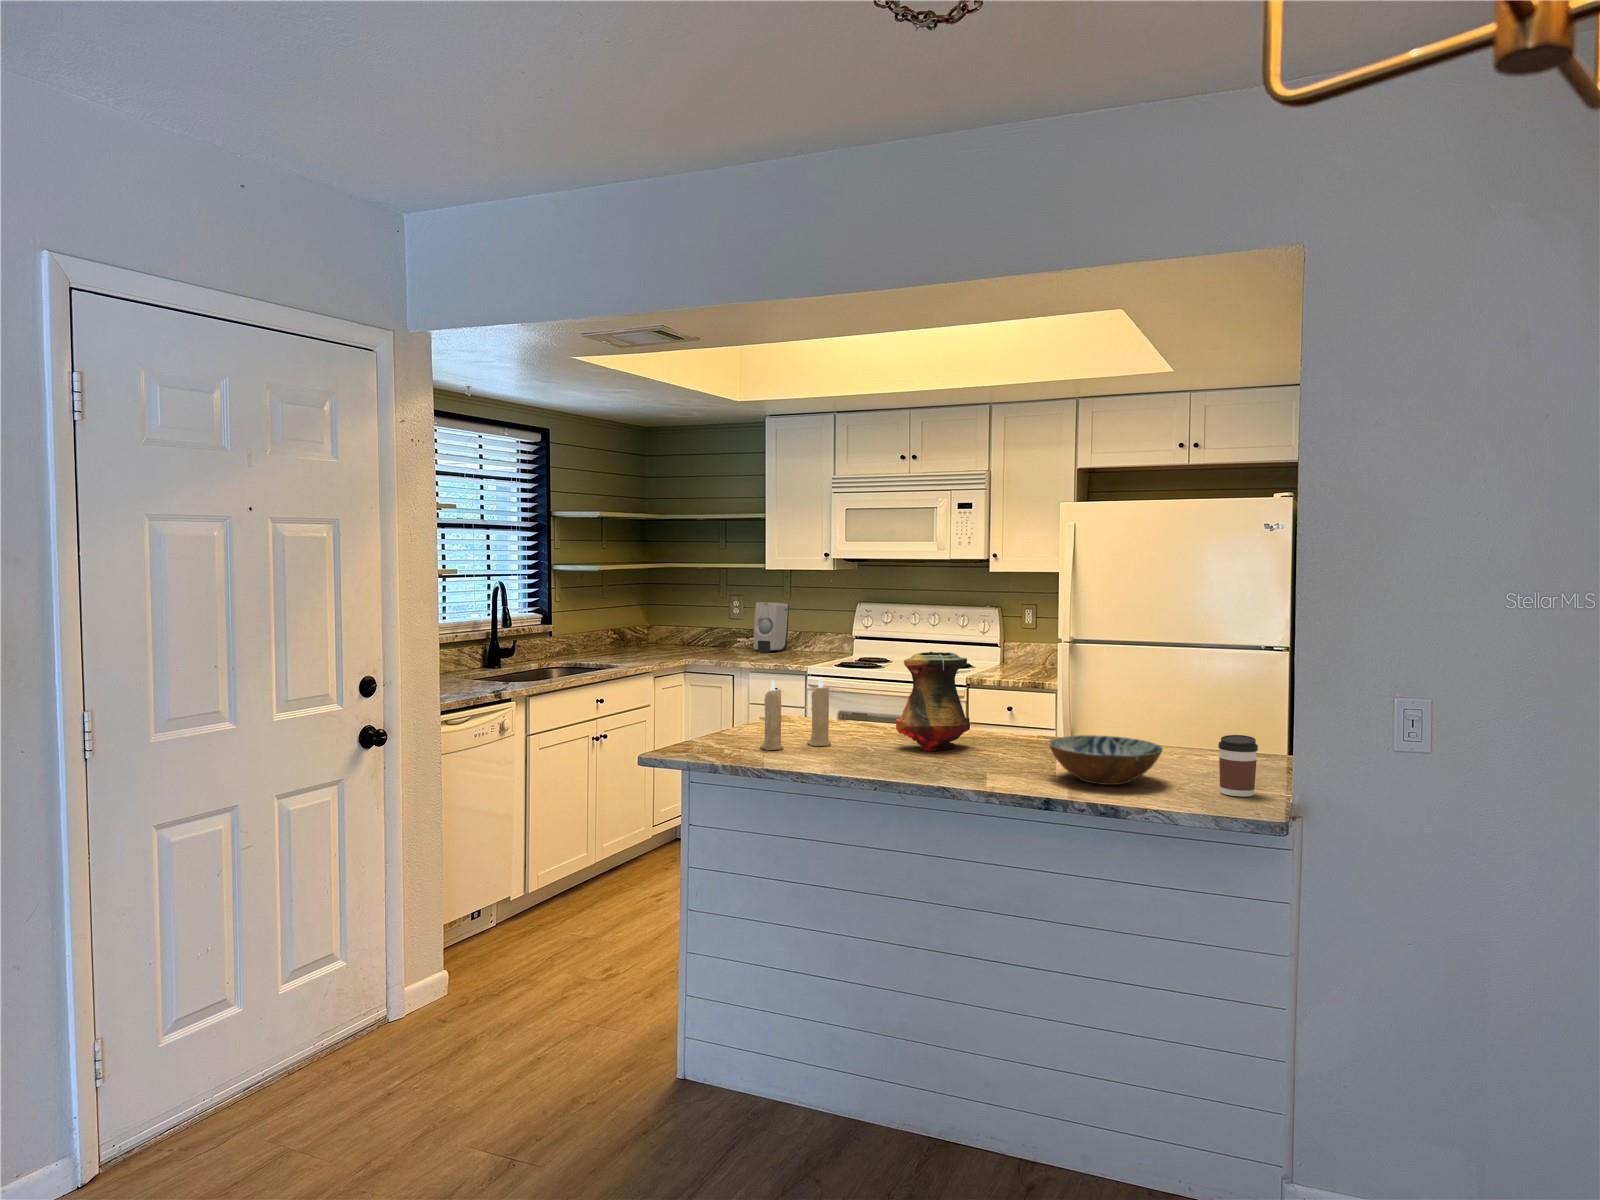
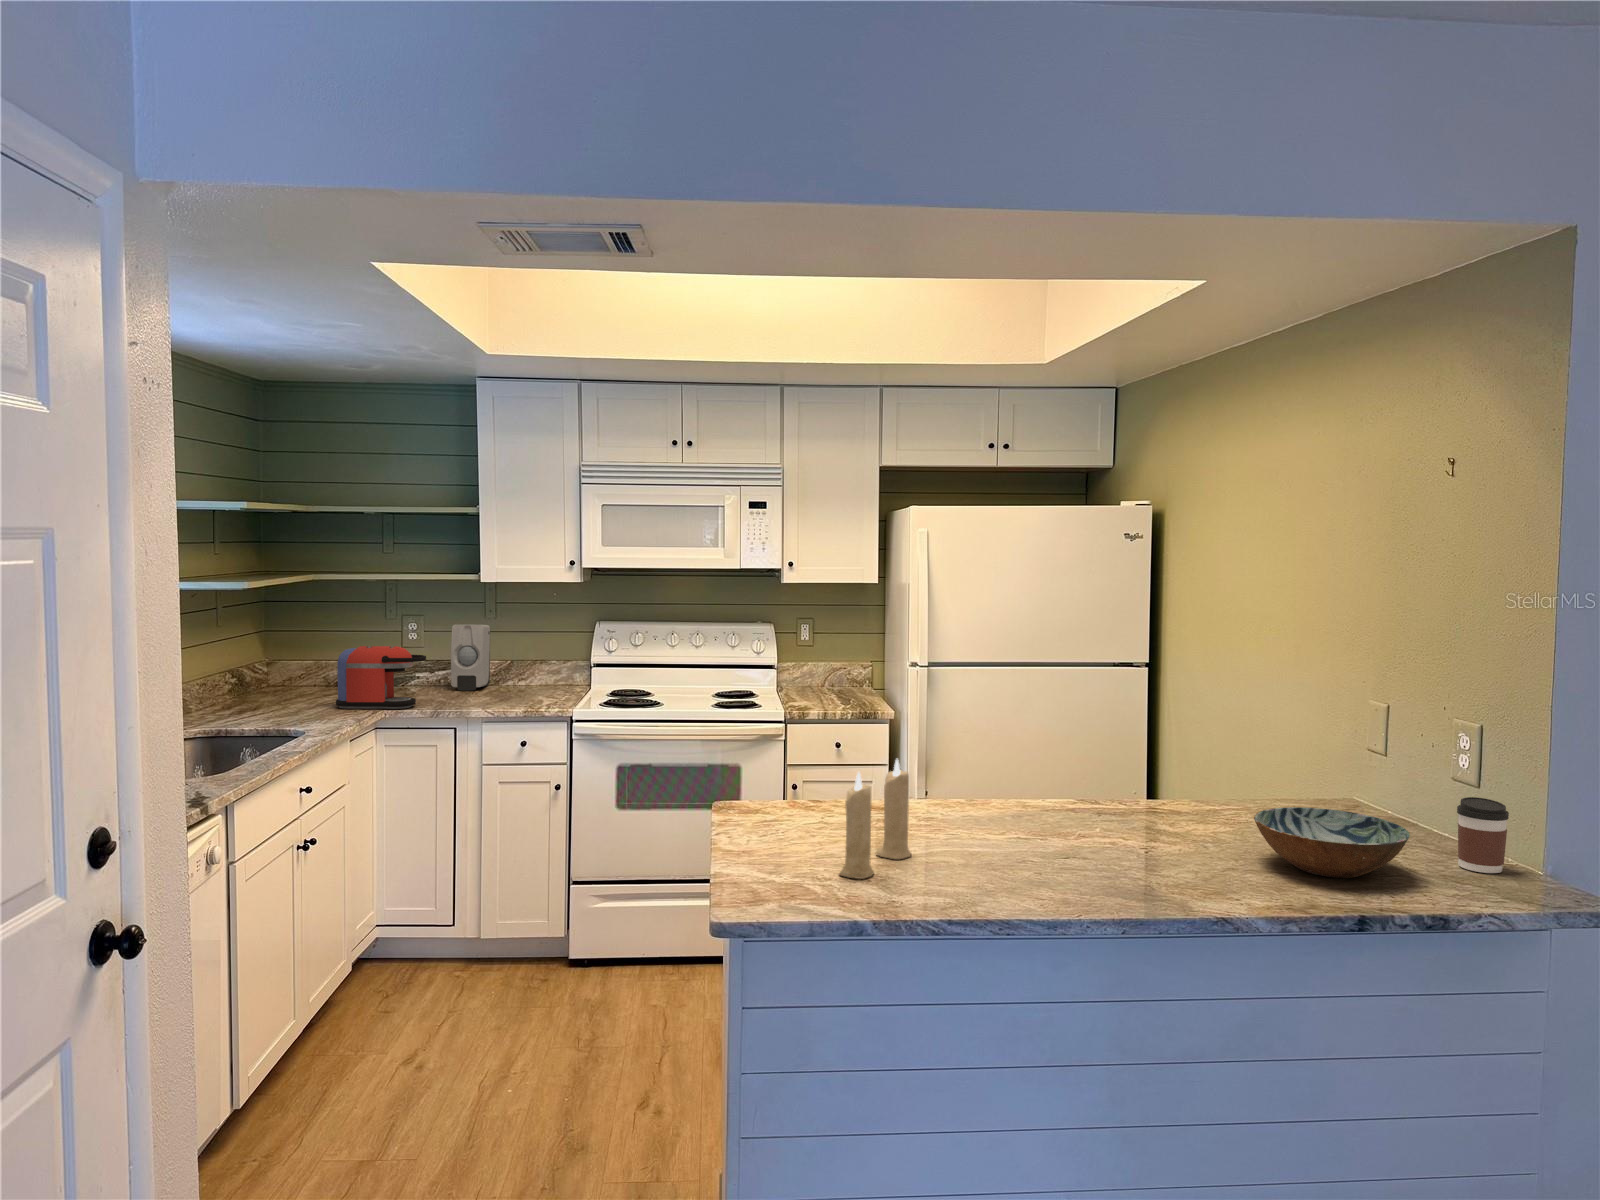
coffee maker: none [662,613,719,659] -> present [336,646,426,709]
vase: present [896,652,970,751] -> none [988,710,1078,847]

